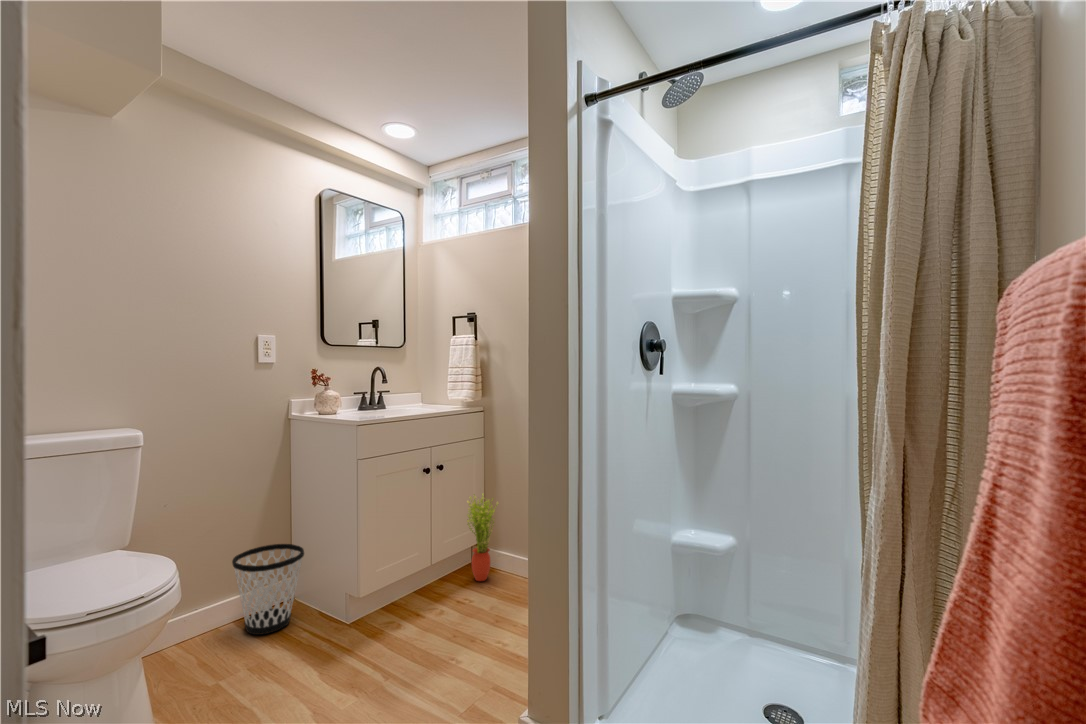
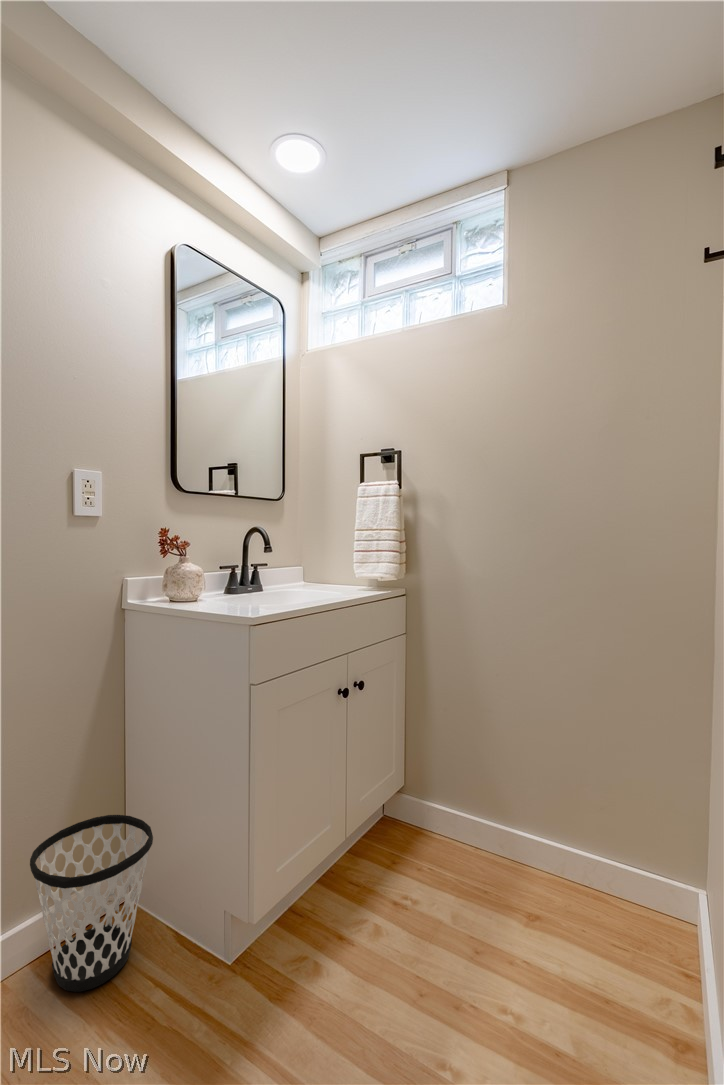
potted plant: present [467,496,498,581] -> none [395,720,440,855]

